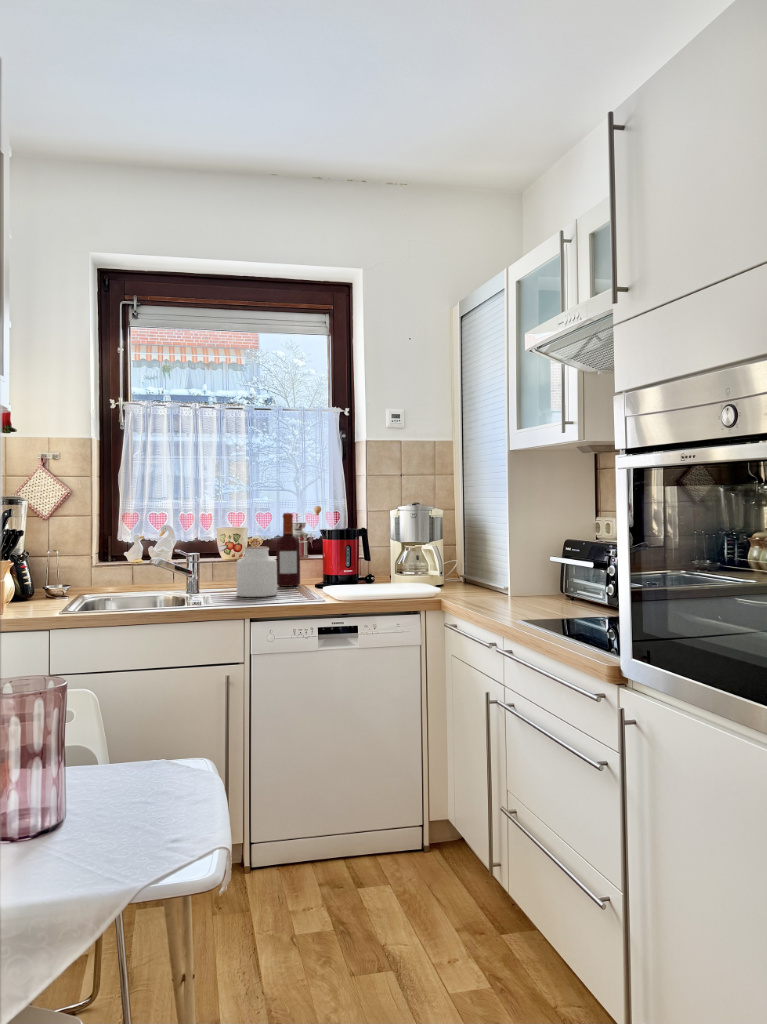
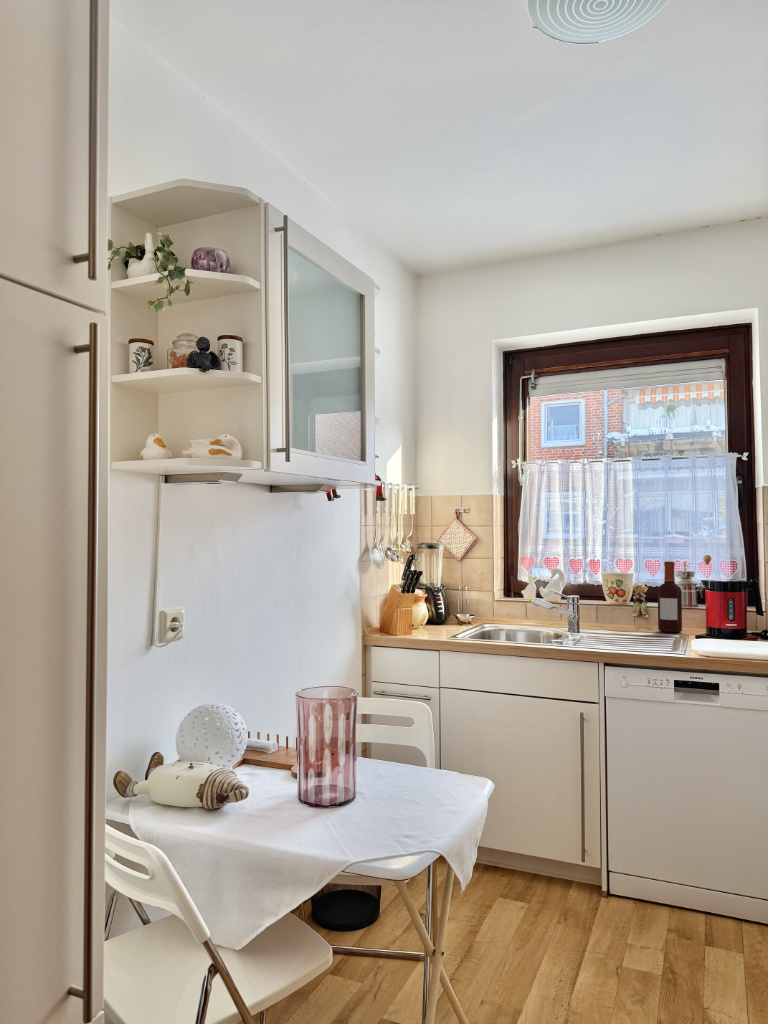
jar: present [236,547,277,597] -> none [609,593,648,641]

